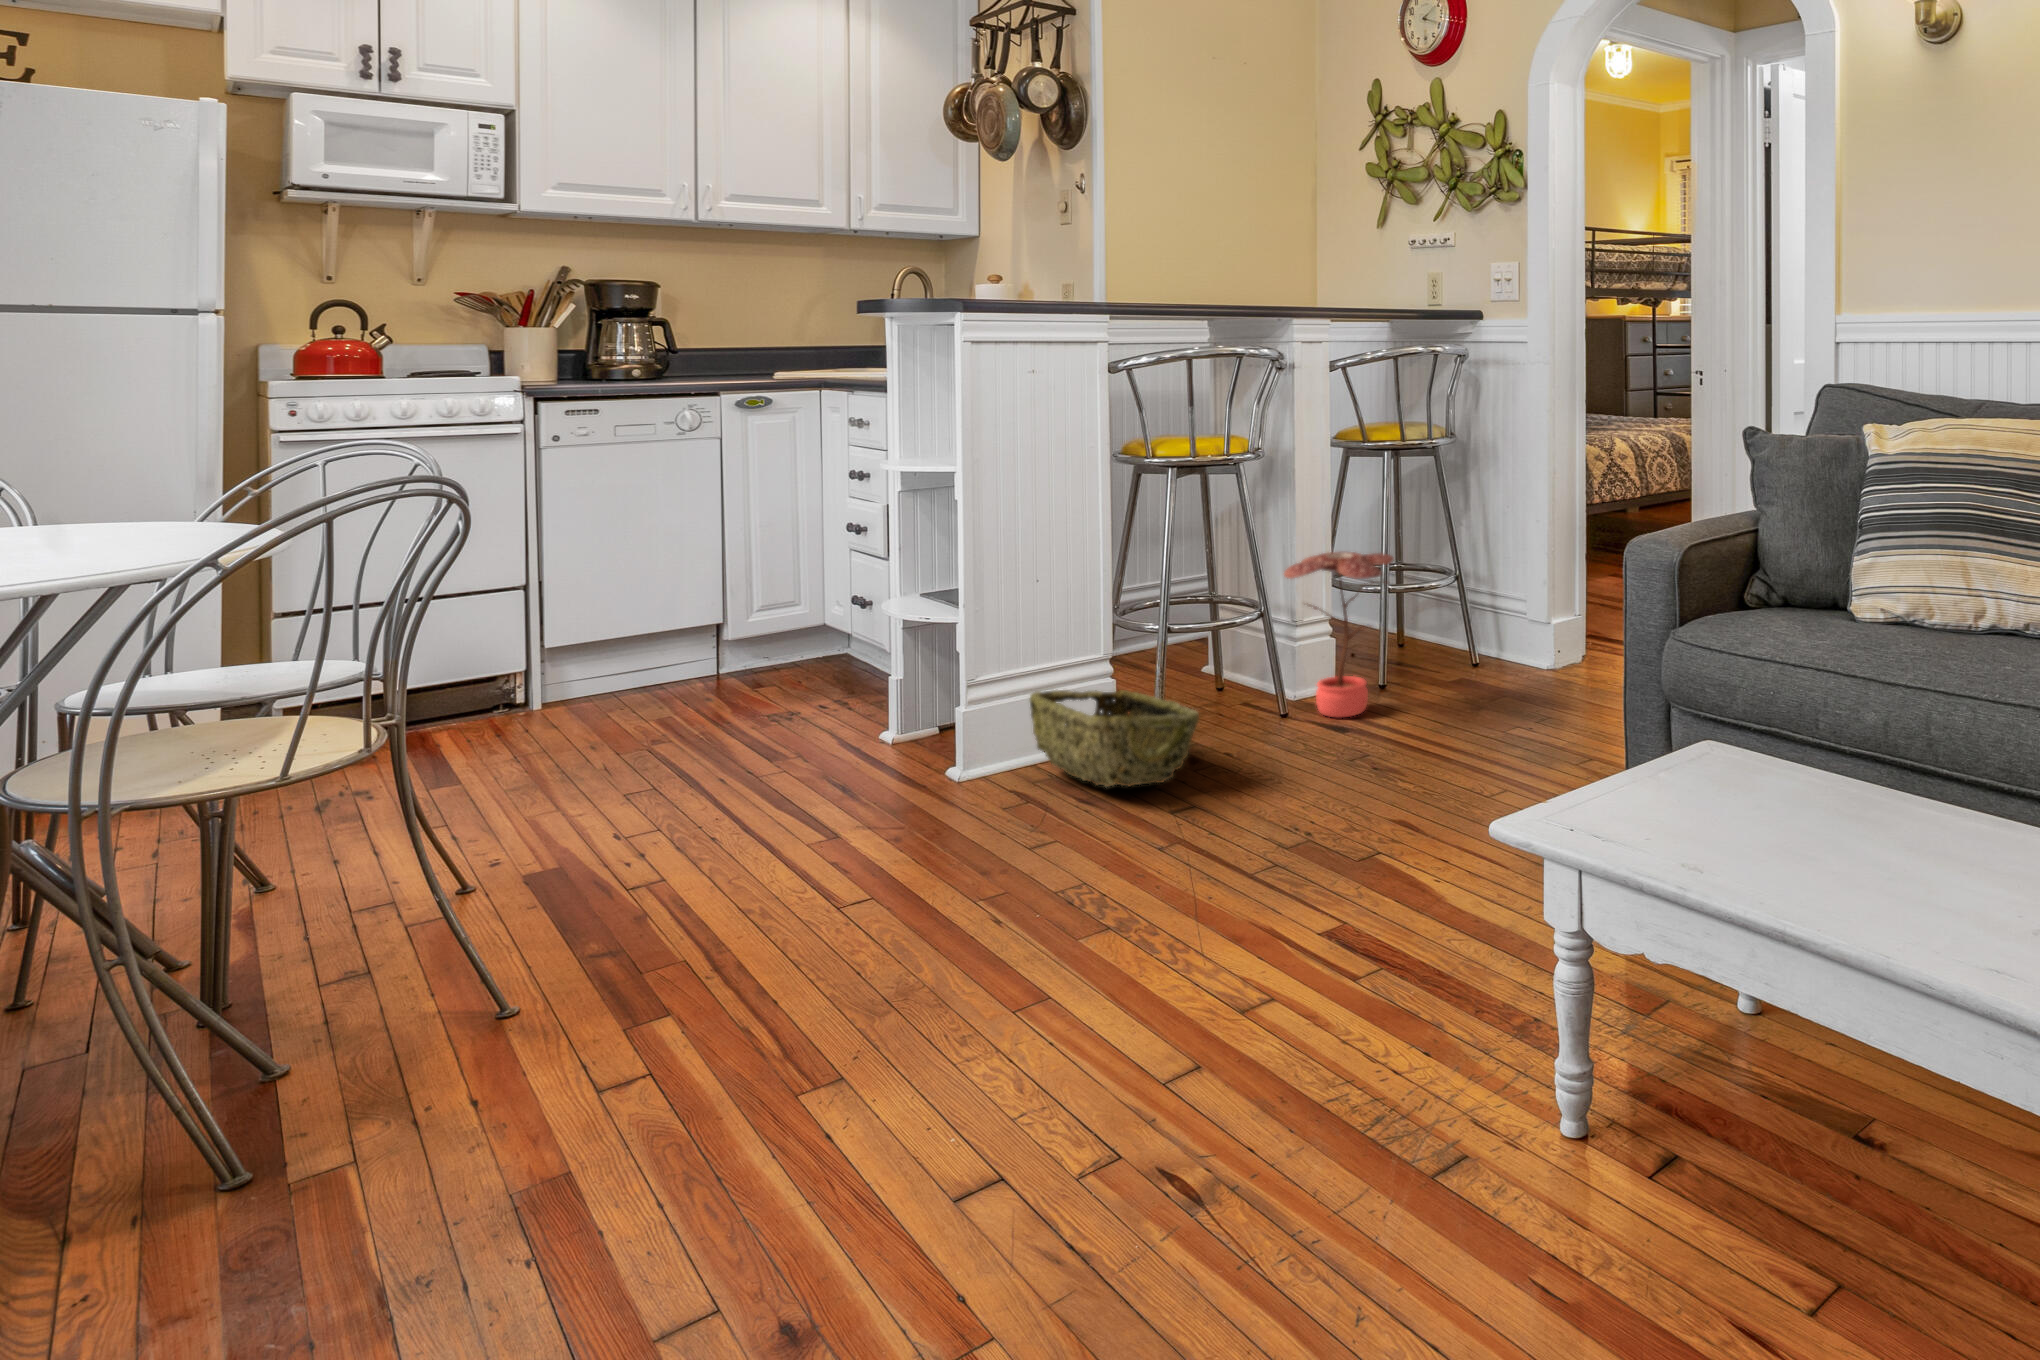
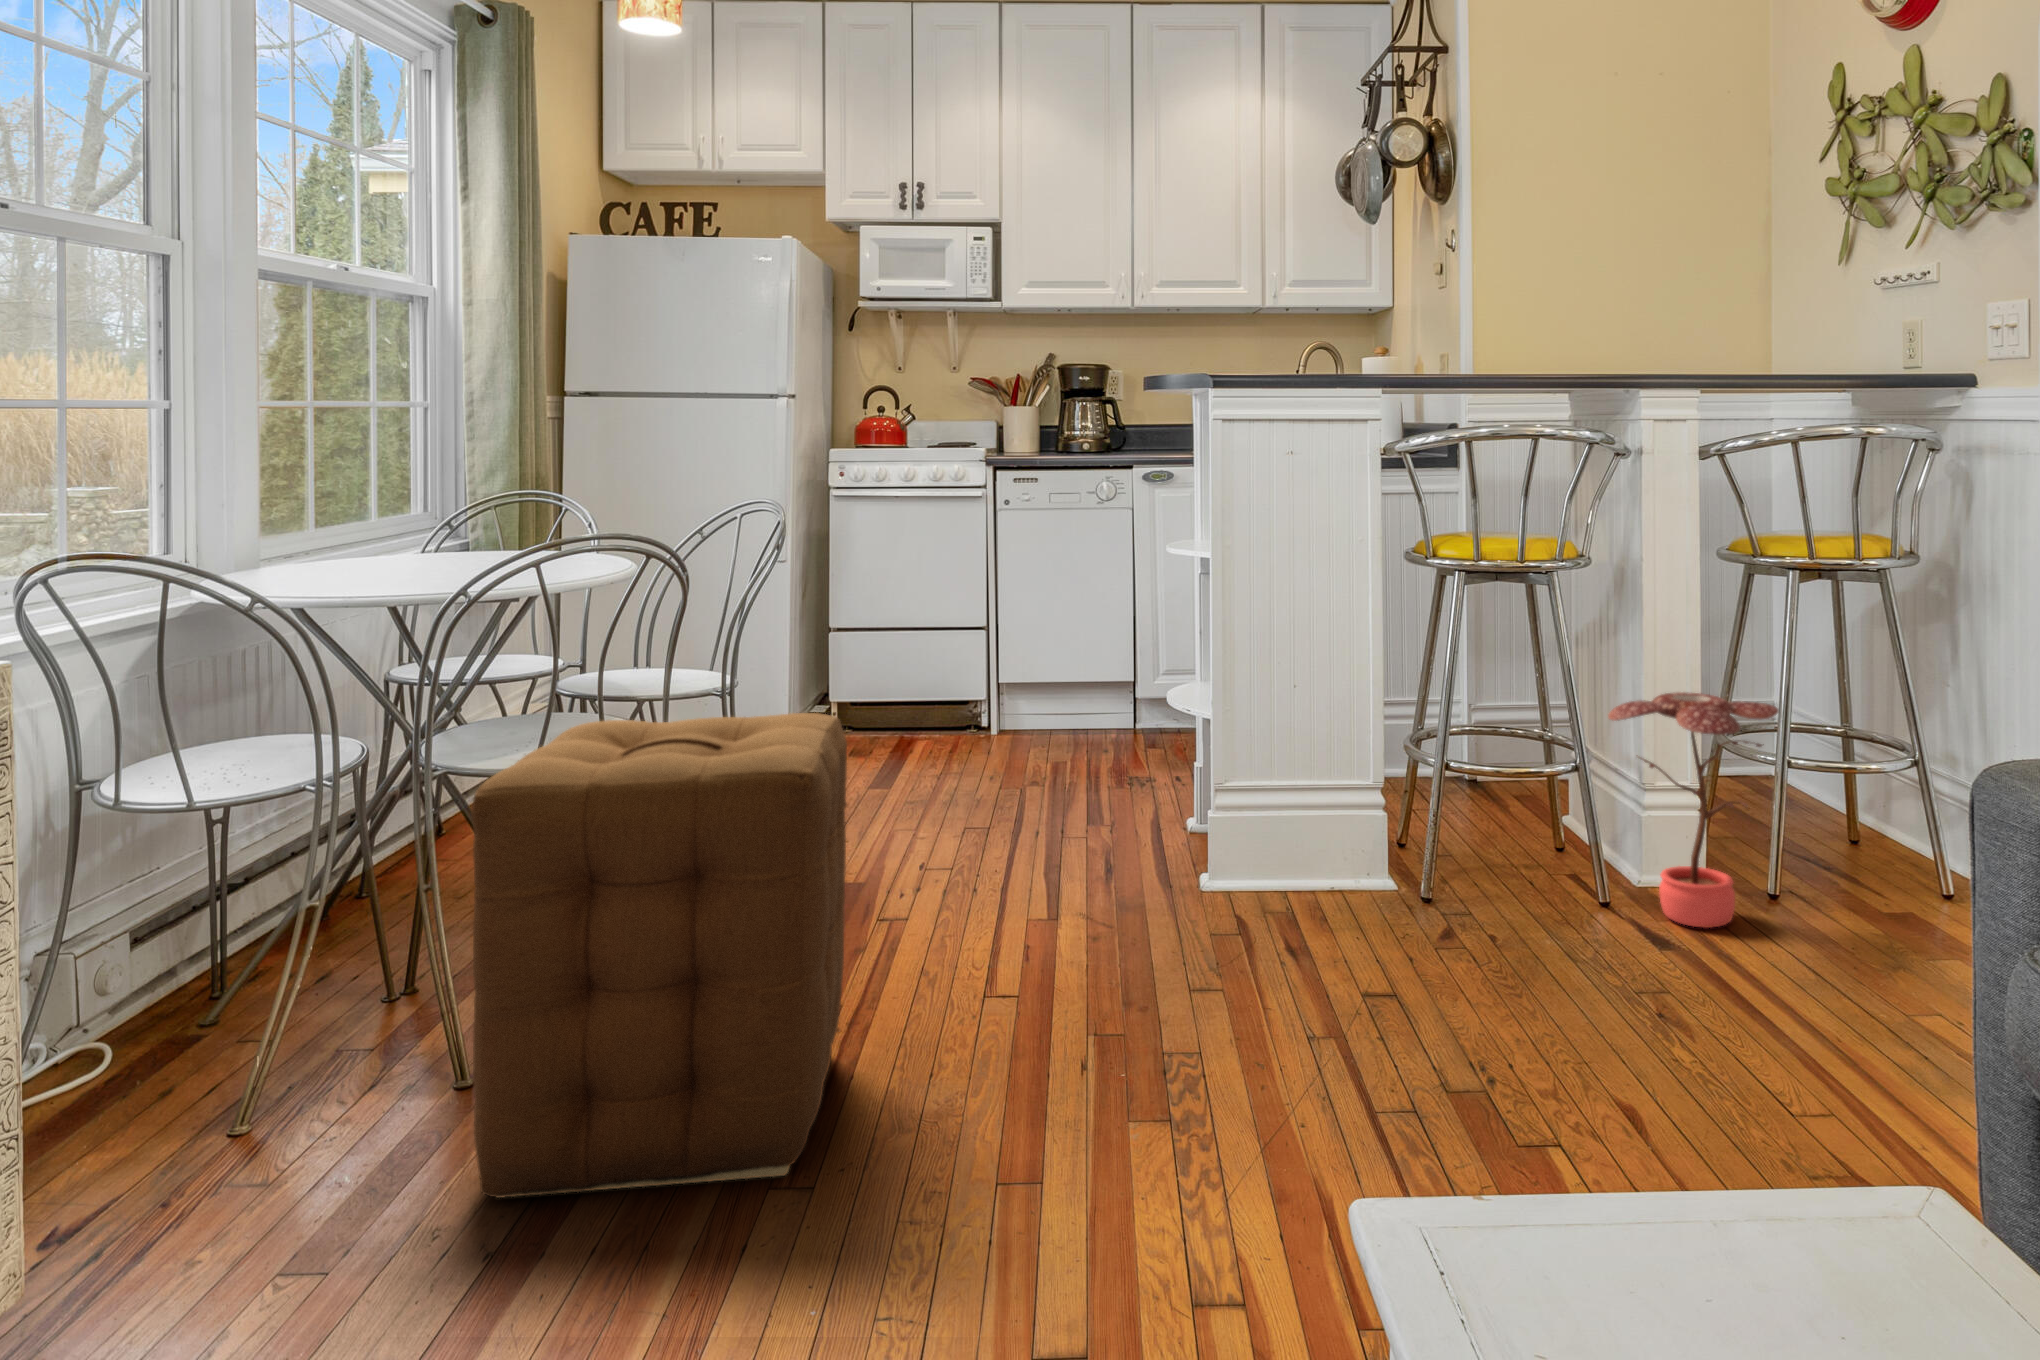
ottoman: none [405,661,840,1182] -> present [471,713,847,1198]
woven basket: present [1030,690,1199,787] -> none [1275,812,1440,956]

